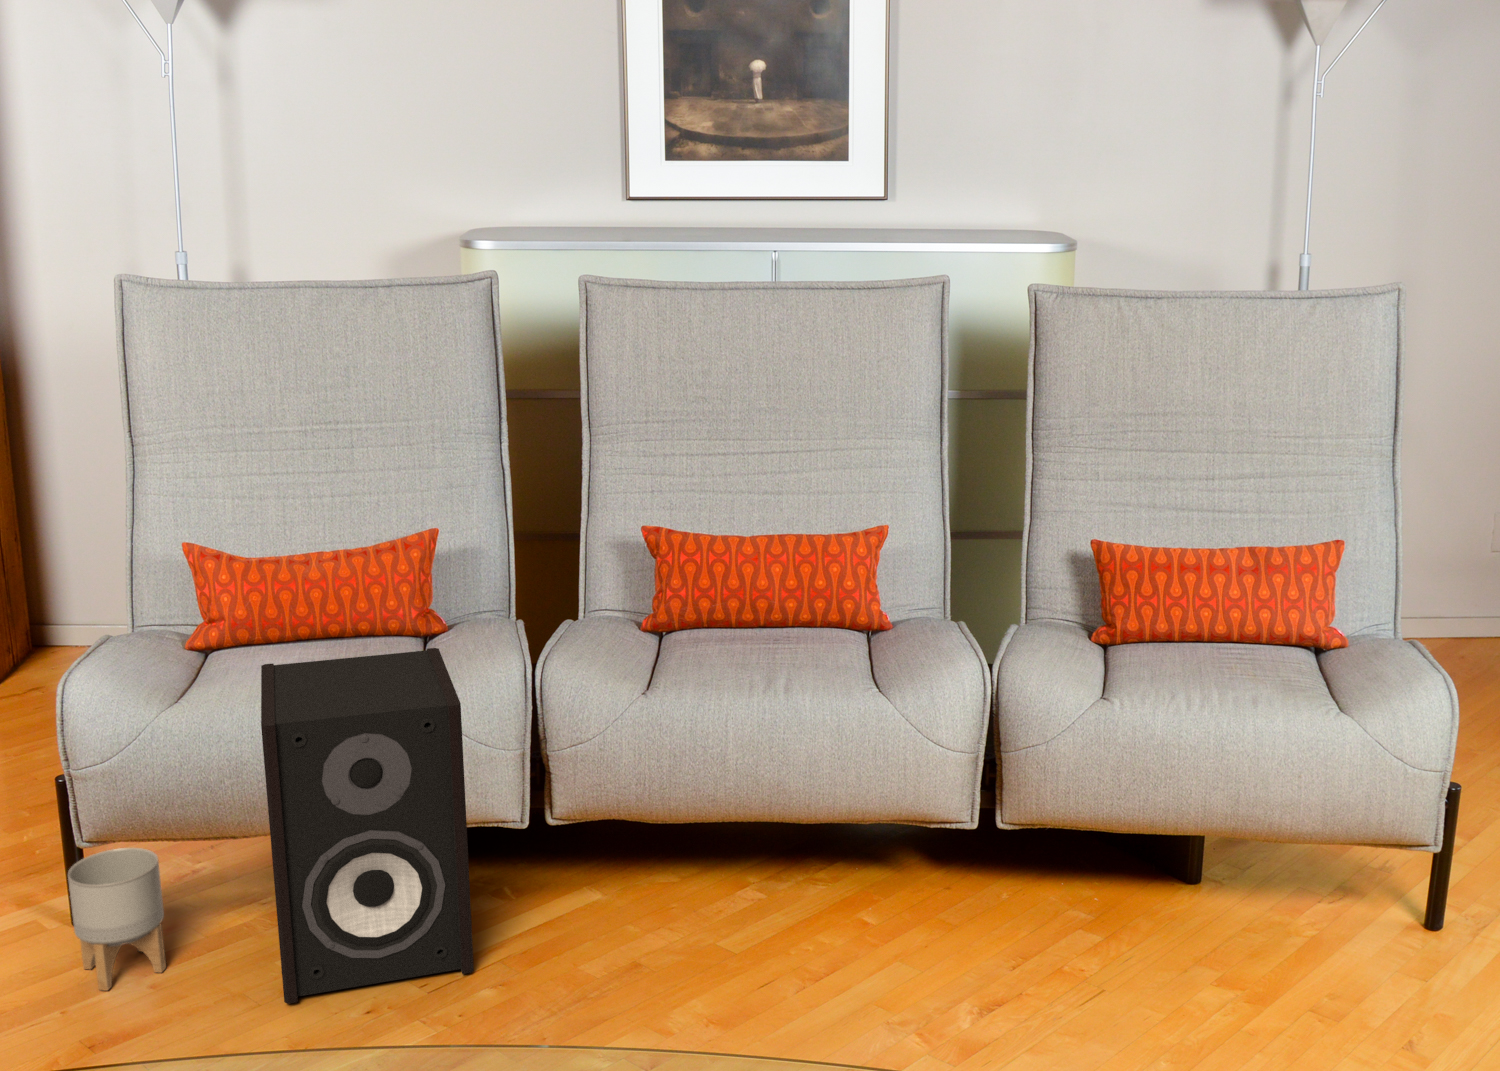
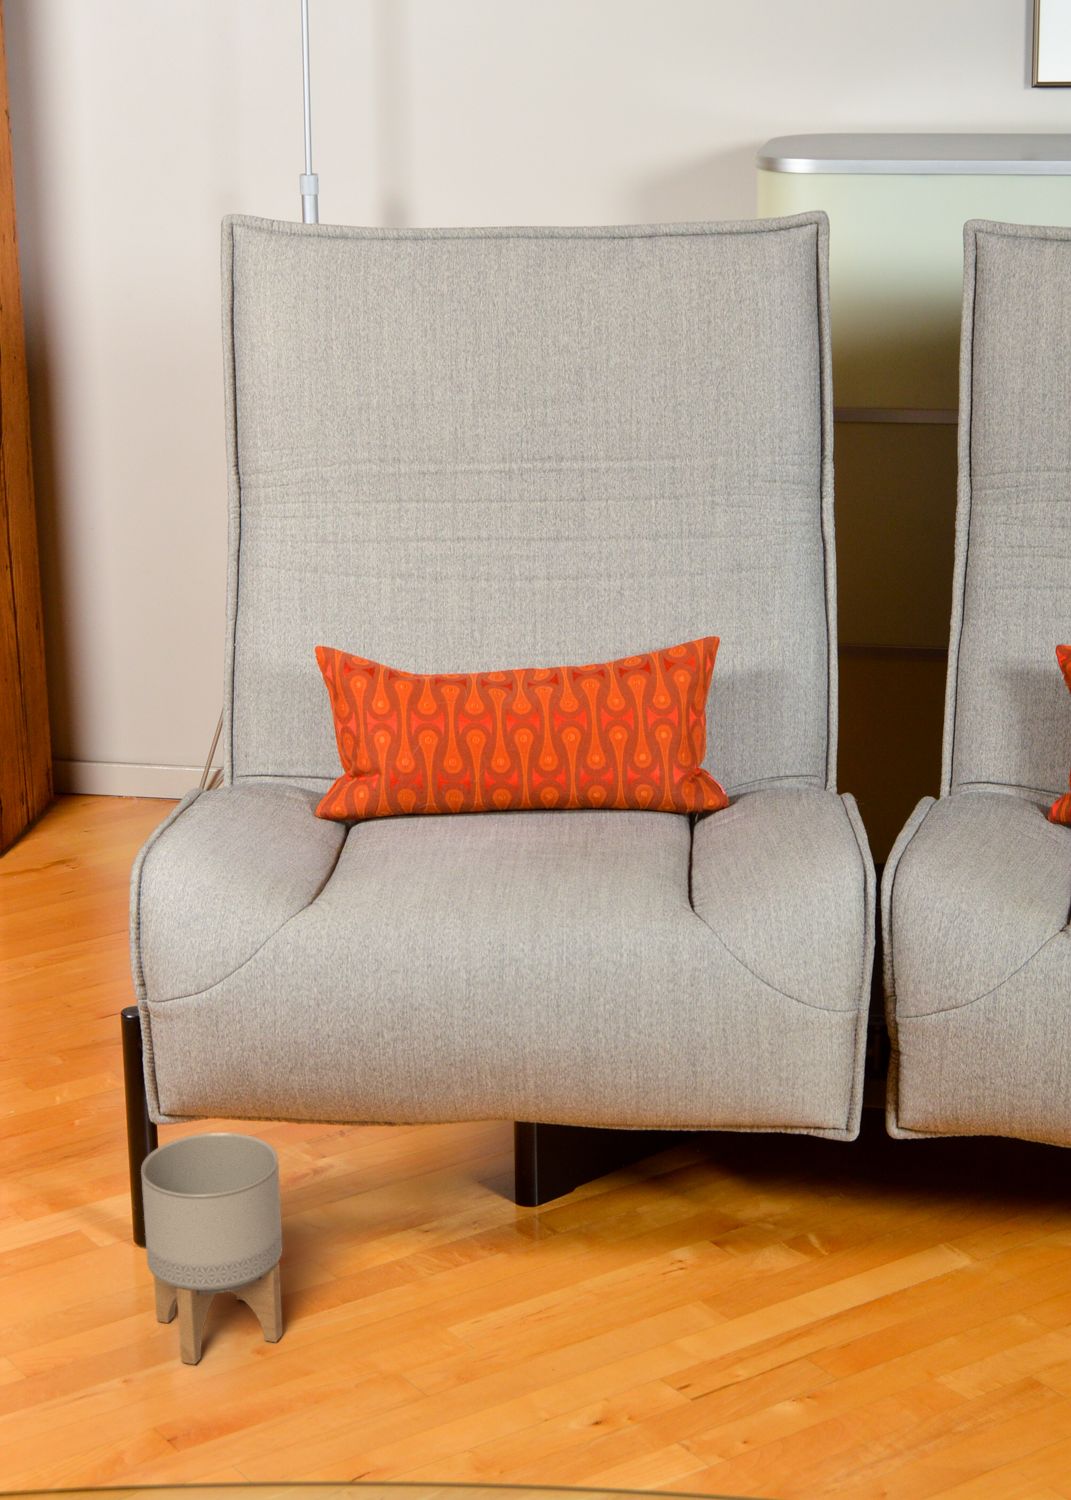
speaker: present [261,648,474,1004] -> none [449,838,804,1427]

